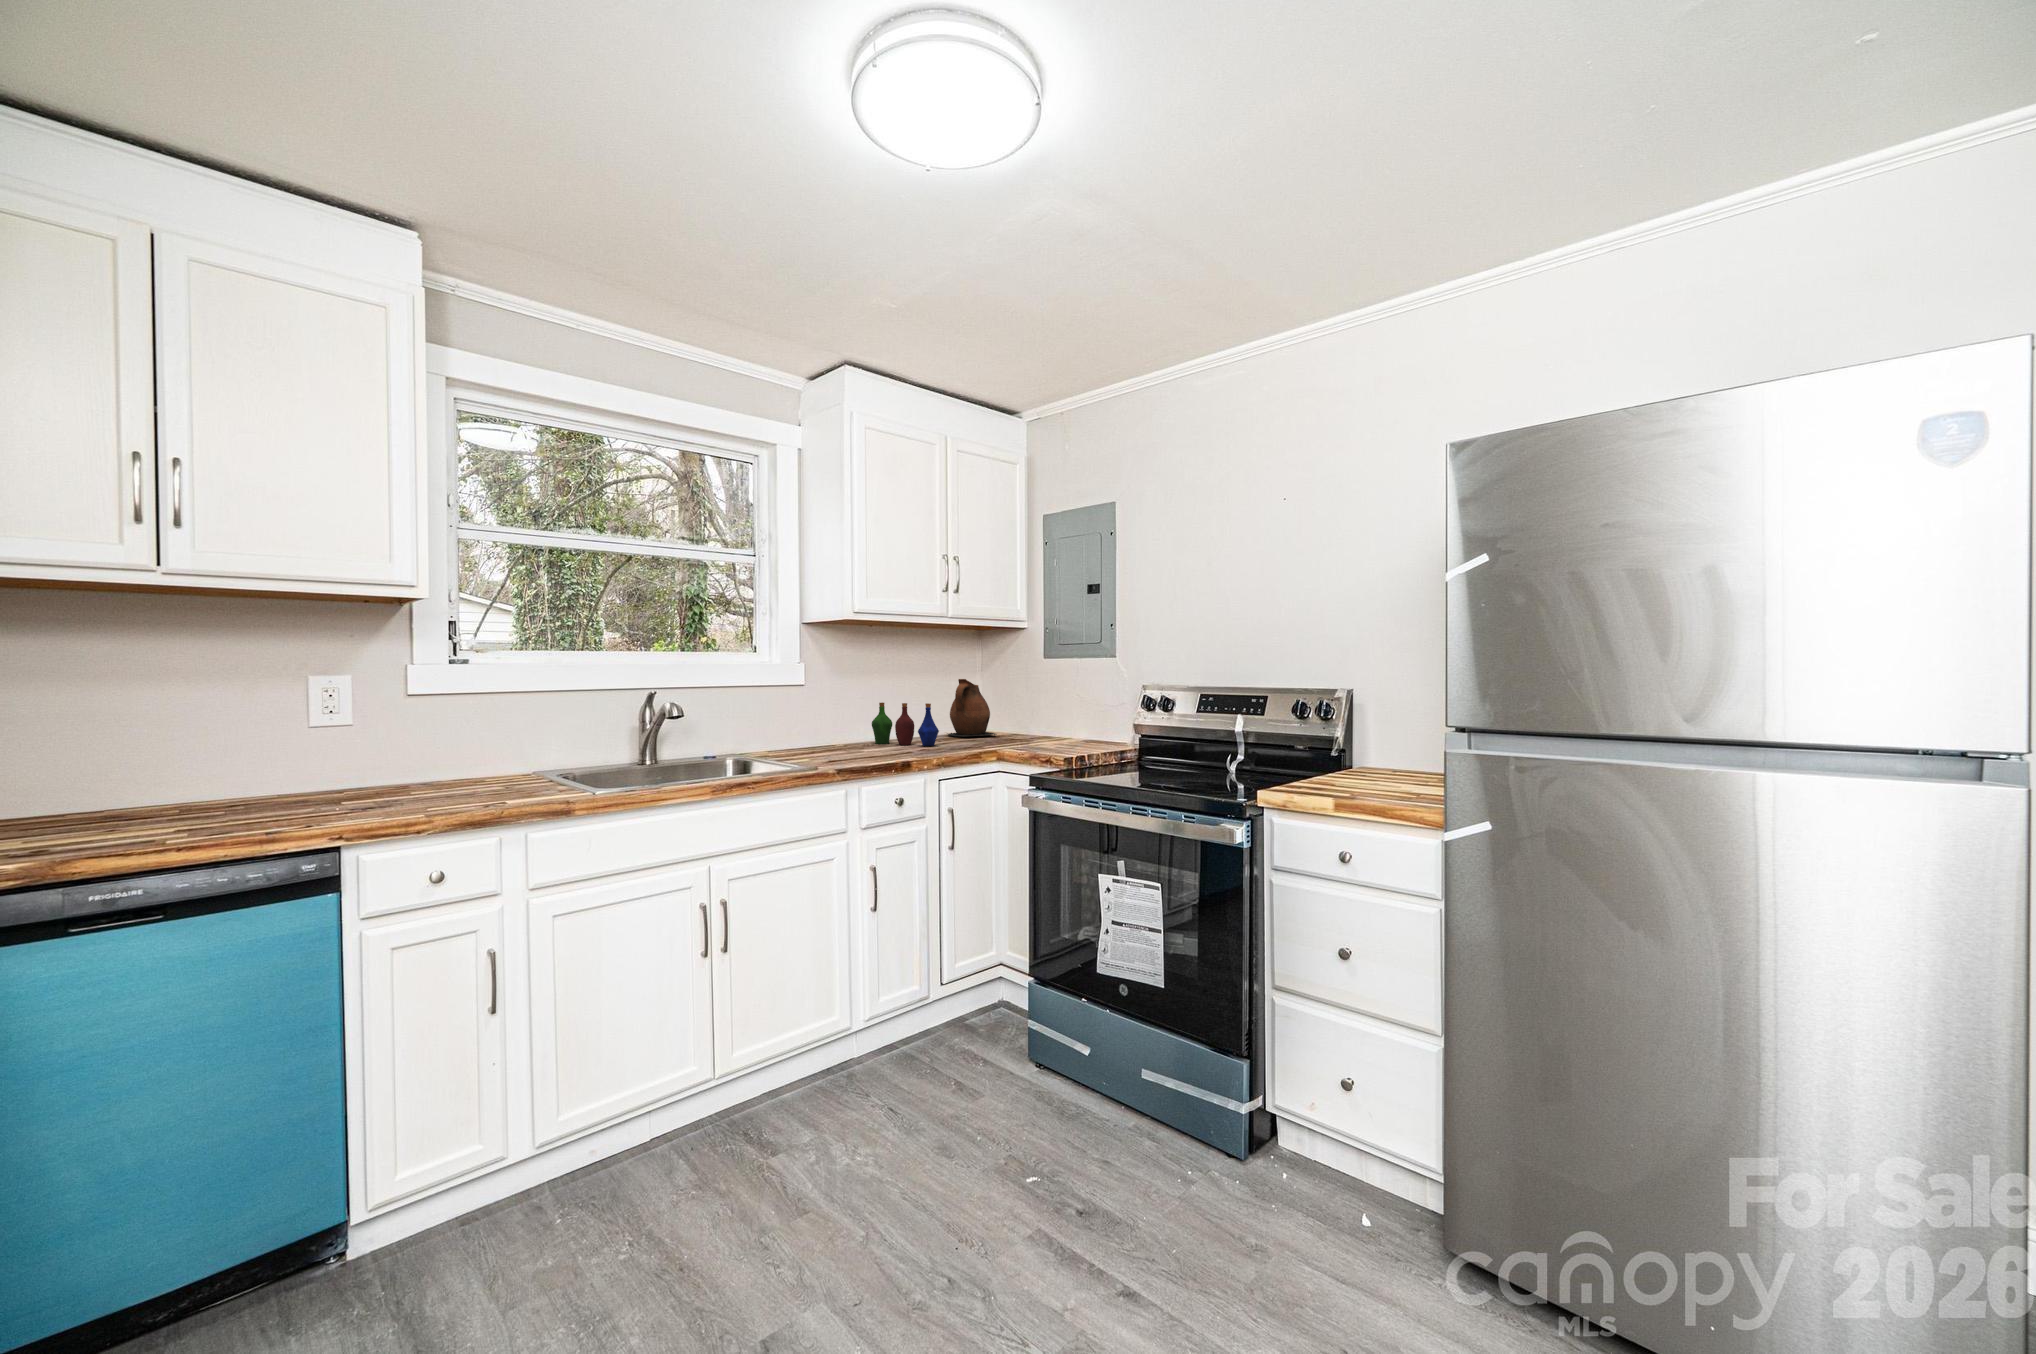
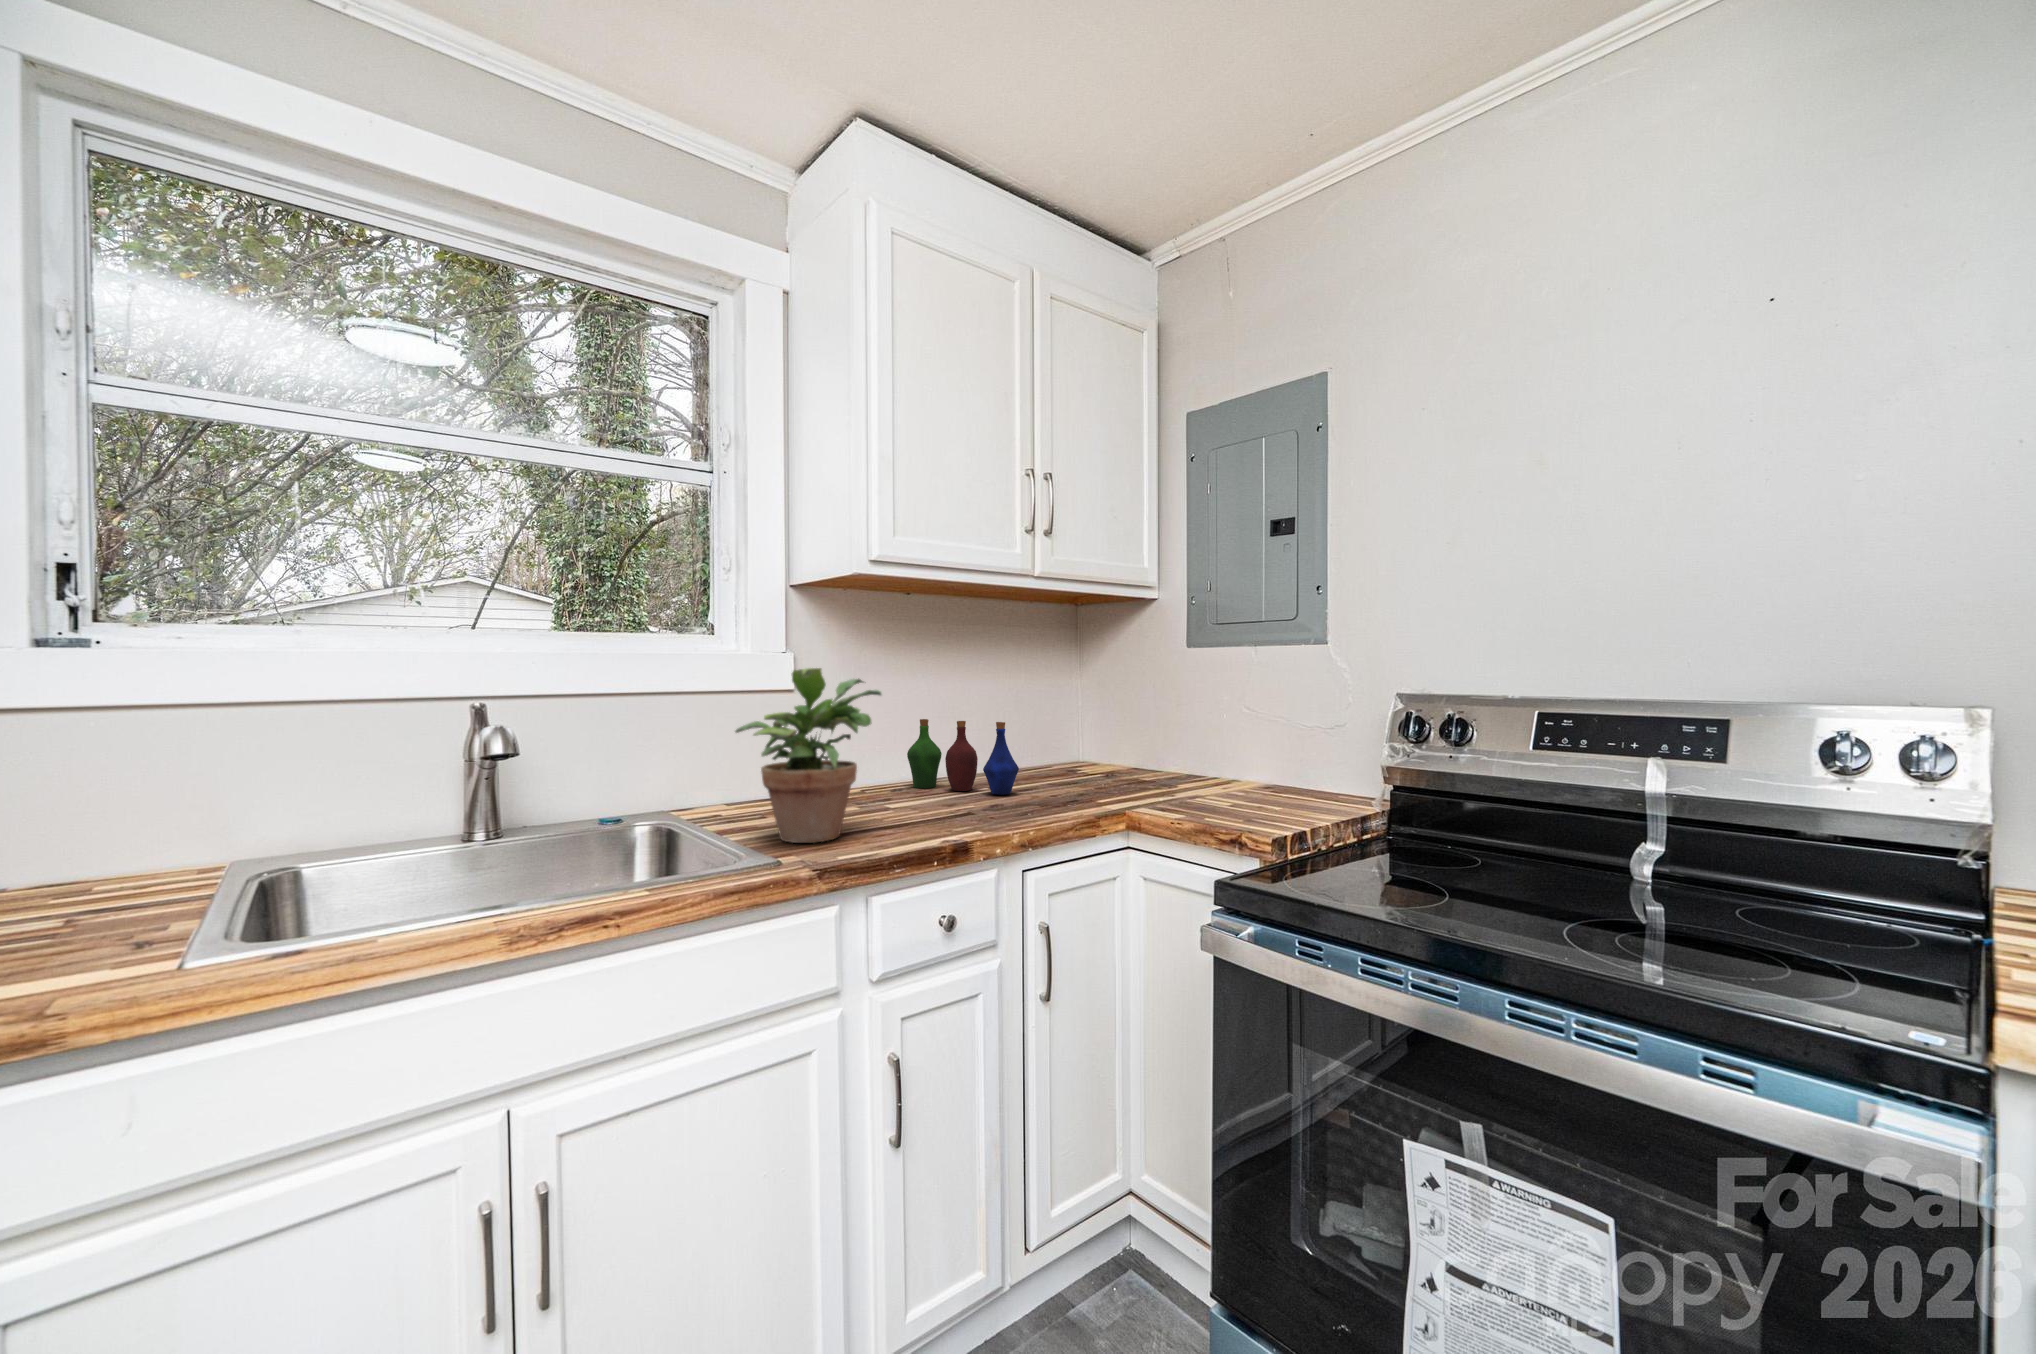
potted plant: none [784,672,863,763] -> present [735,668,881,843]
ceramic pitcher: present [947,679,997,736] -> none [1025,680,1110,773]

